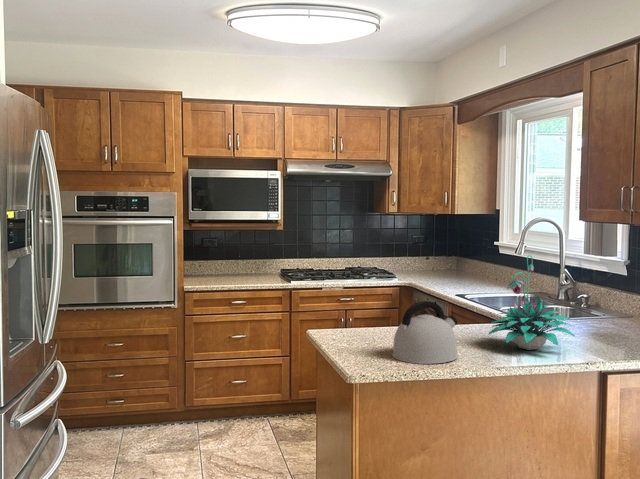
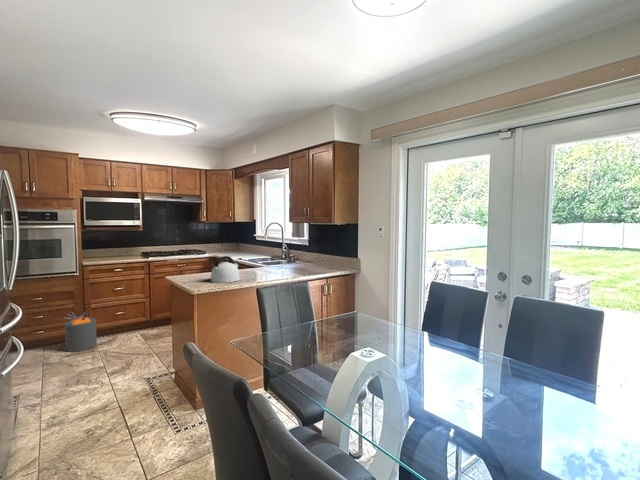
plant: present [489,255,575,350] -> none [252,236,287,275]
trash can: none [149,369,200,445] -> present [65,316,97,352]

